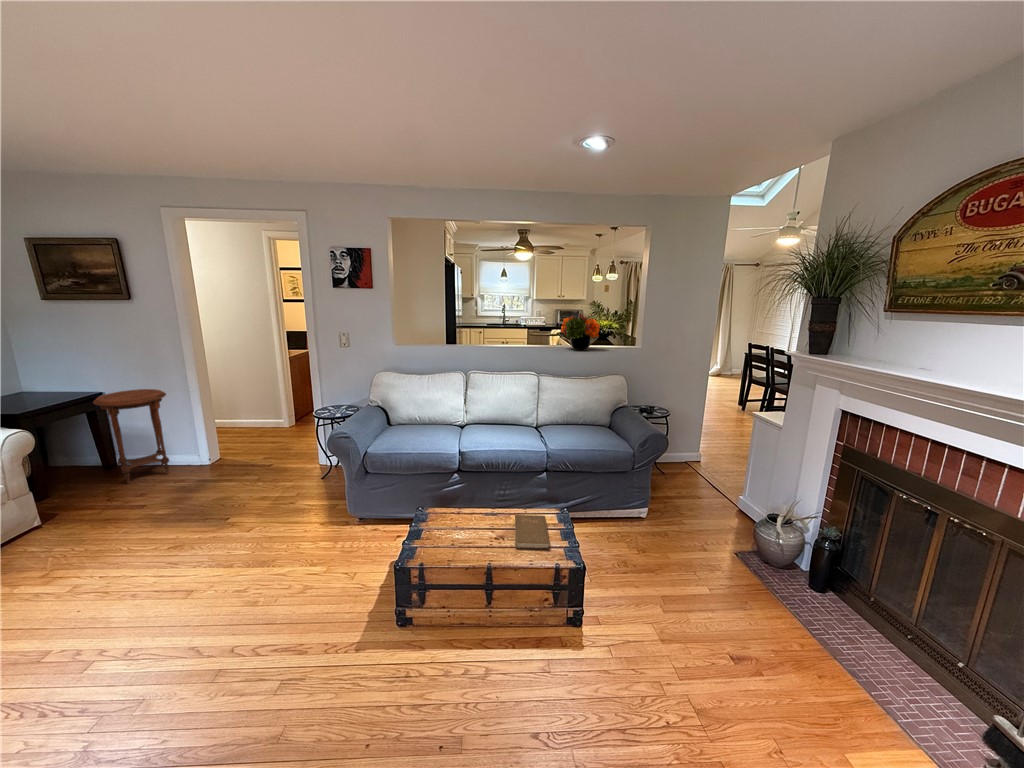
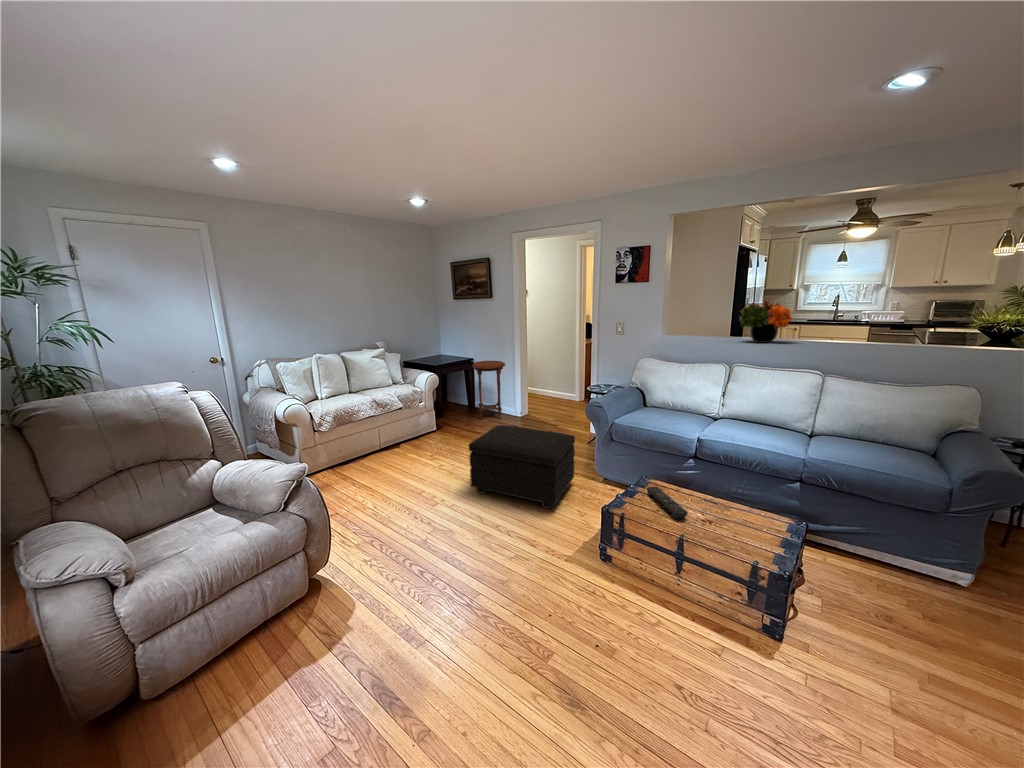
flower arrangement: present [561,314,600,350] -> present [740,300,793,343]
footstool: none [138,480,325,616] -> present [469,425,575,509]
book: present [515,515,550,549] -> none [720,510,774,551]
remote control: none [434,517,483,548] -> present [647,487,687,519]

